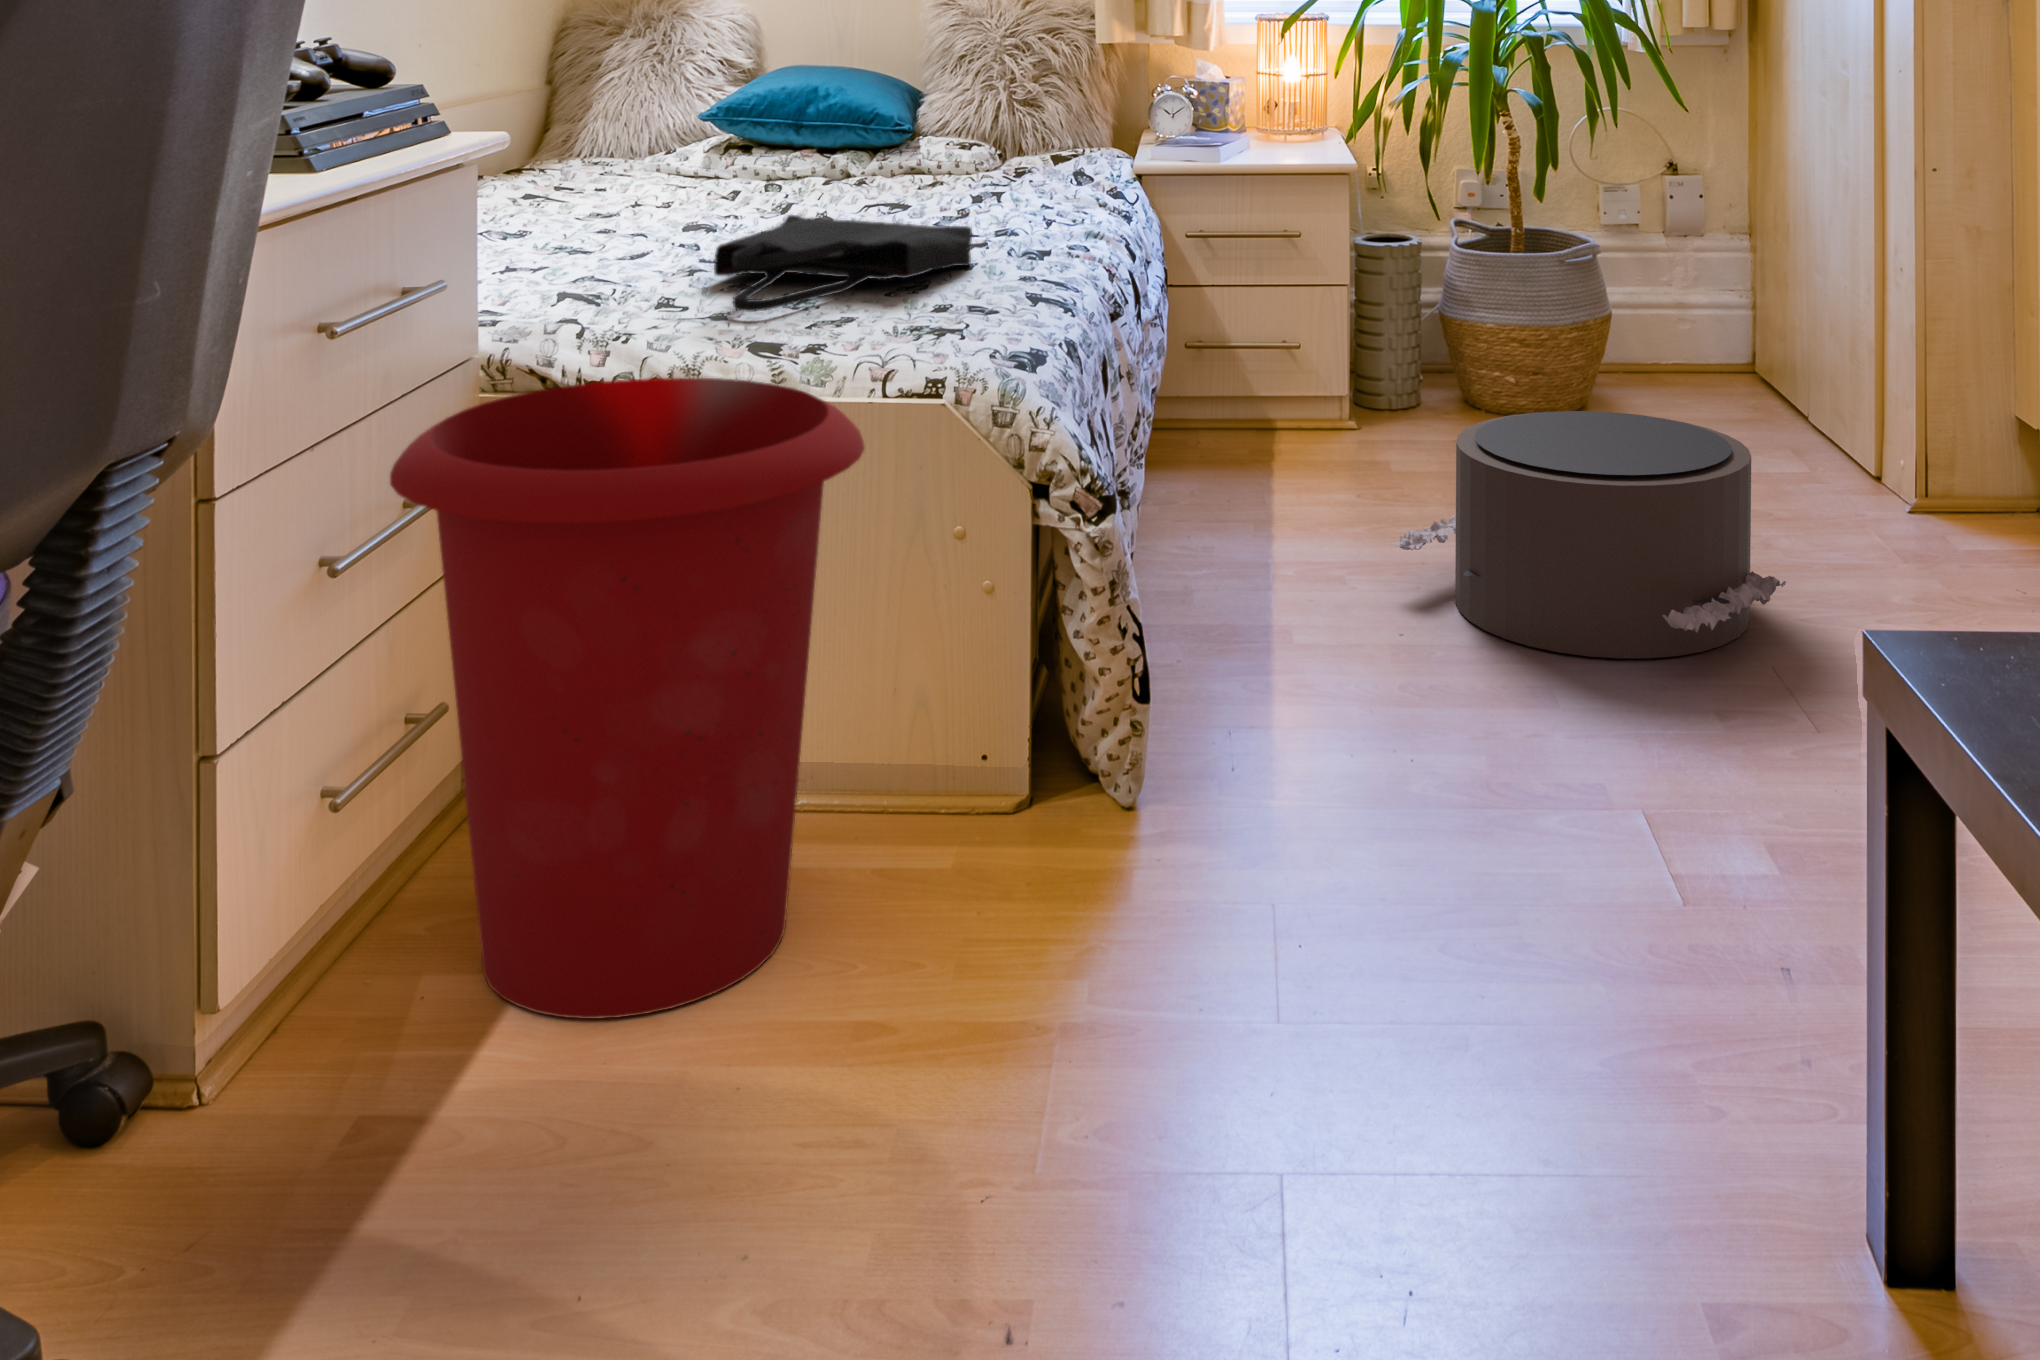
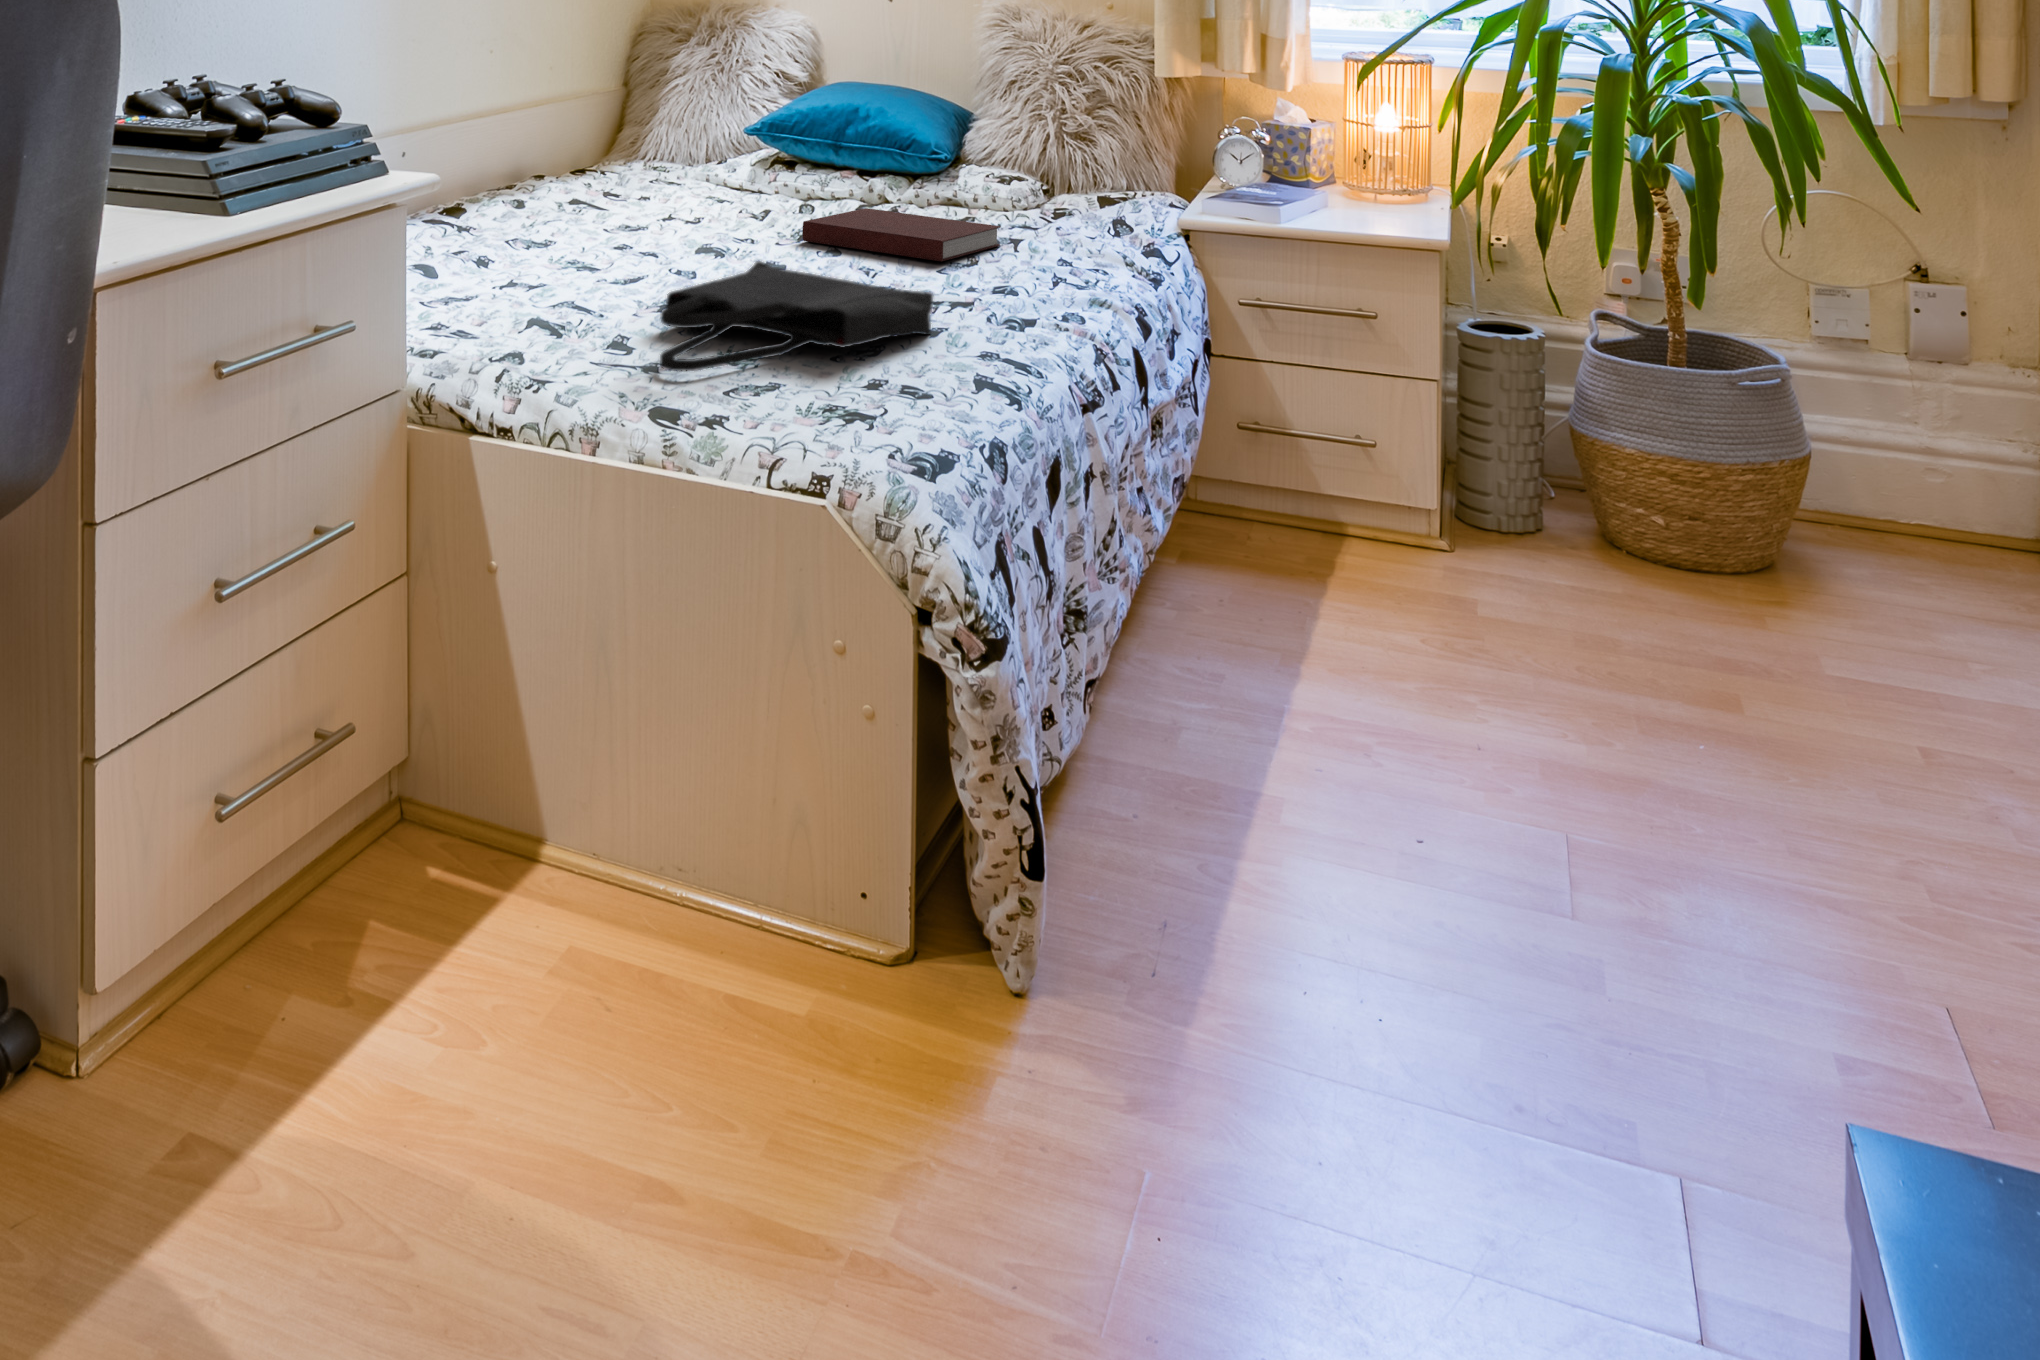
notebook: none [802,173,990,211] -> present [802,208,1001,261]
waste bin: present [390,378,865,1019] -> none [256,441,711,1107]
pouf: present [1393,411,1786,658] -> none [1420,574,1956,930]

